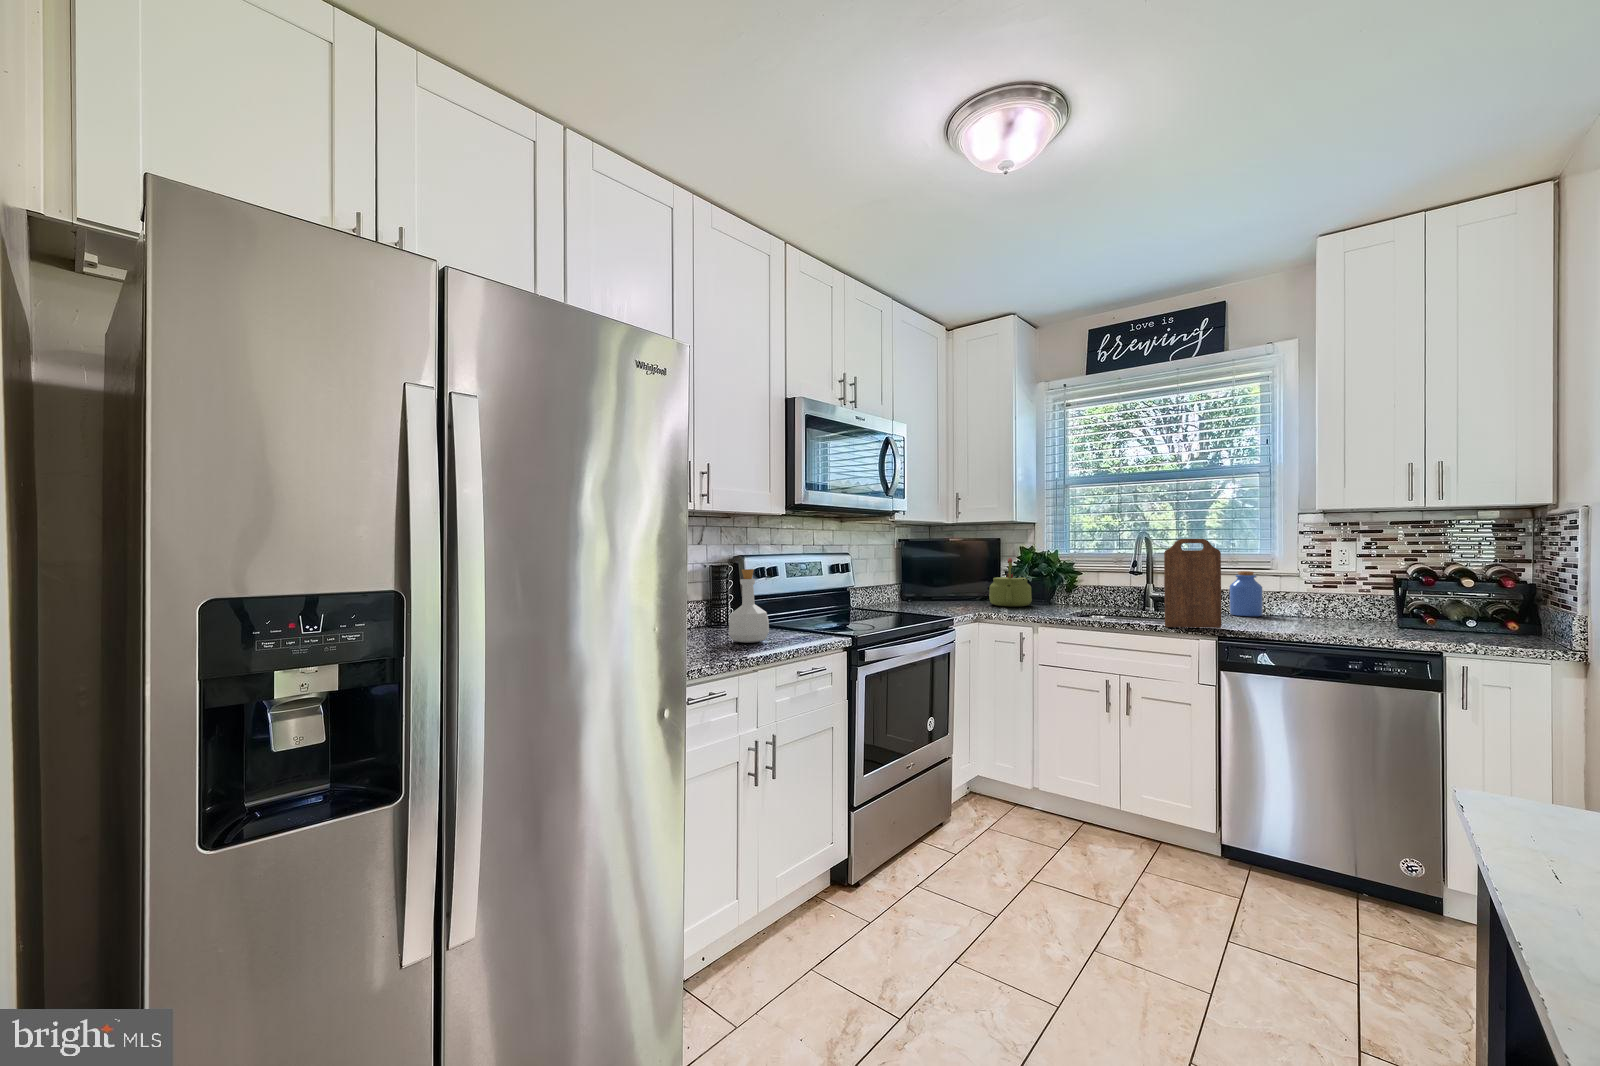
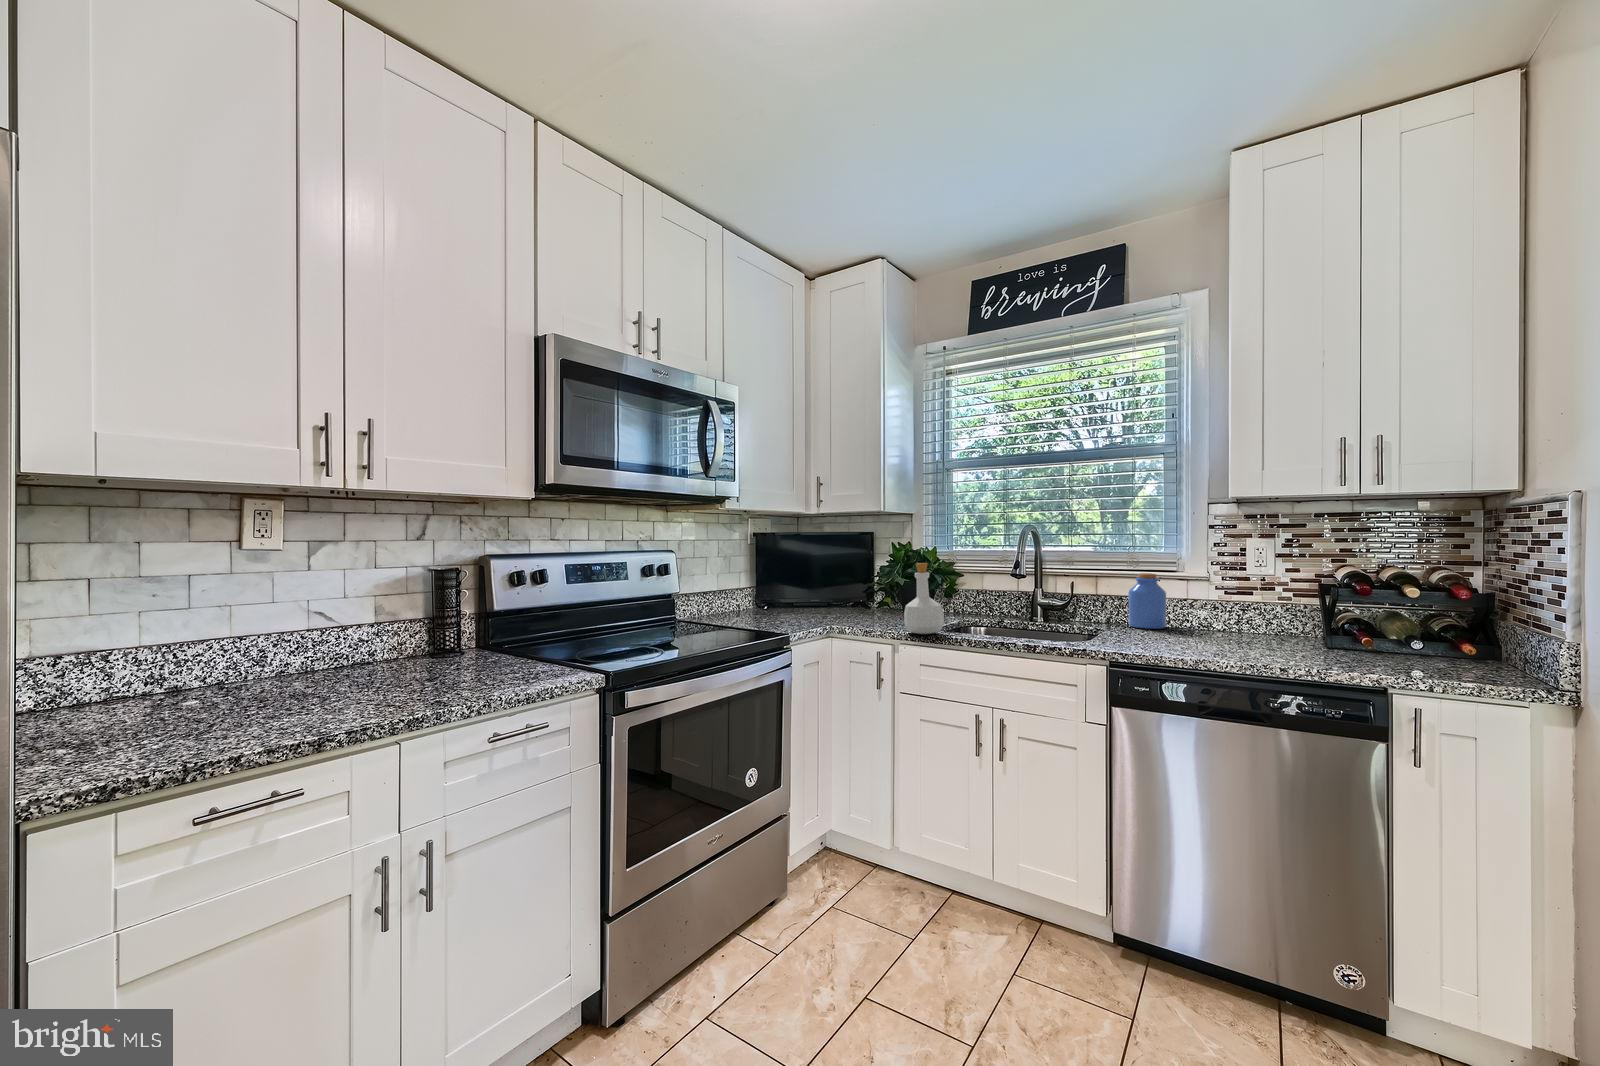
cutting board: present [1164,539,1221,628] -> none [1044,535,1114,650]
kettle: present [989,558,1032,607] -> none [855,557,904,616]
bottle: present [729,569,769,643] -> present [904,563,944,634]

